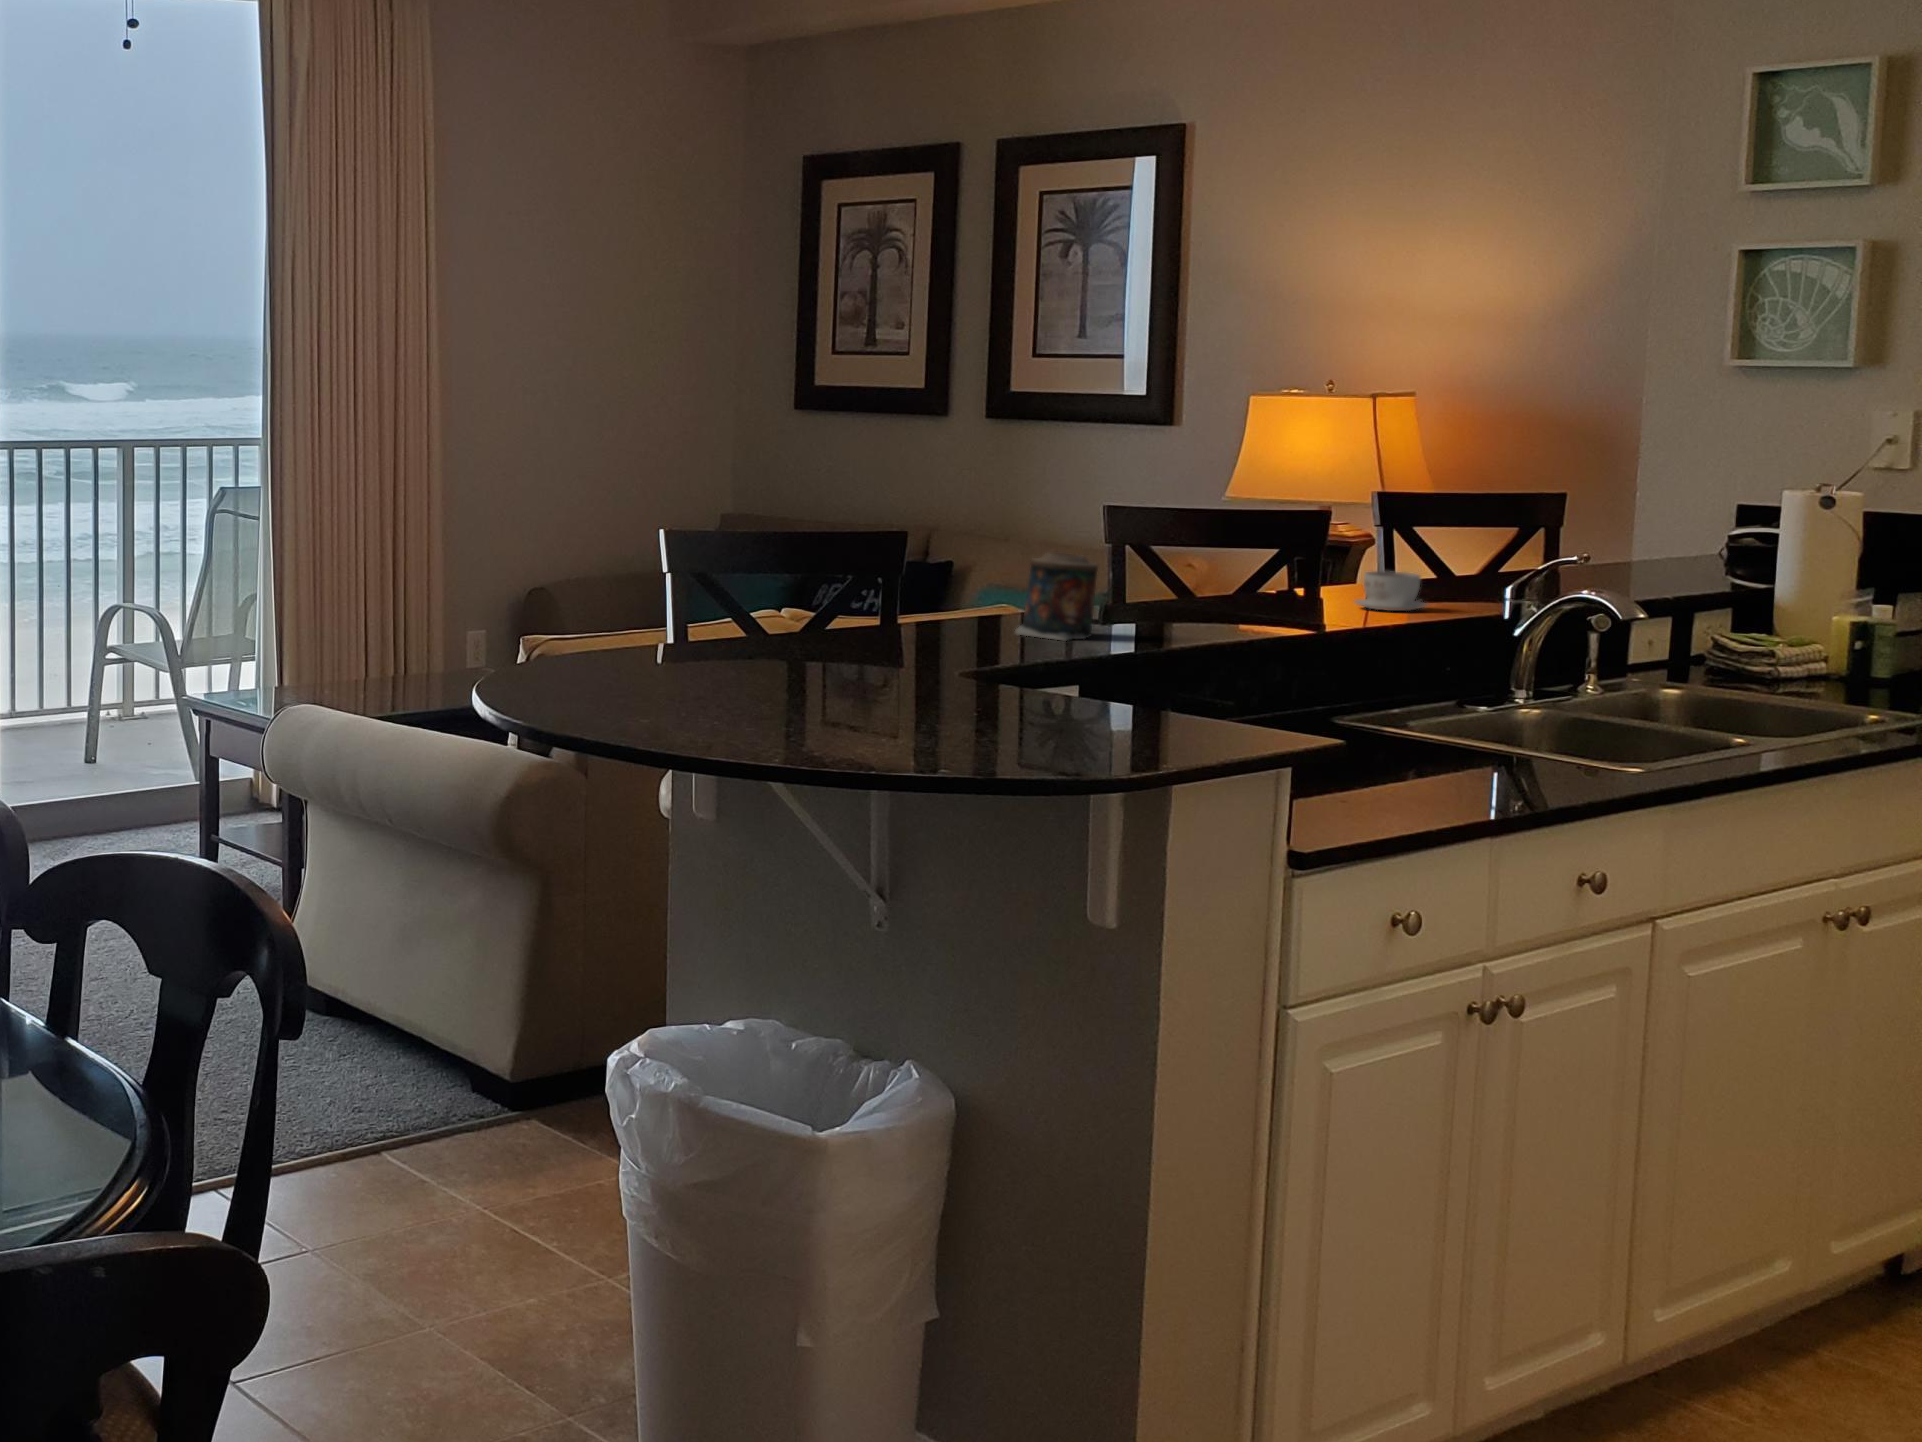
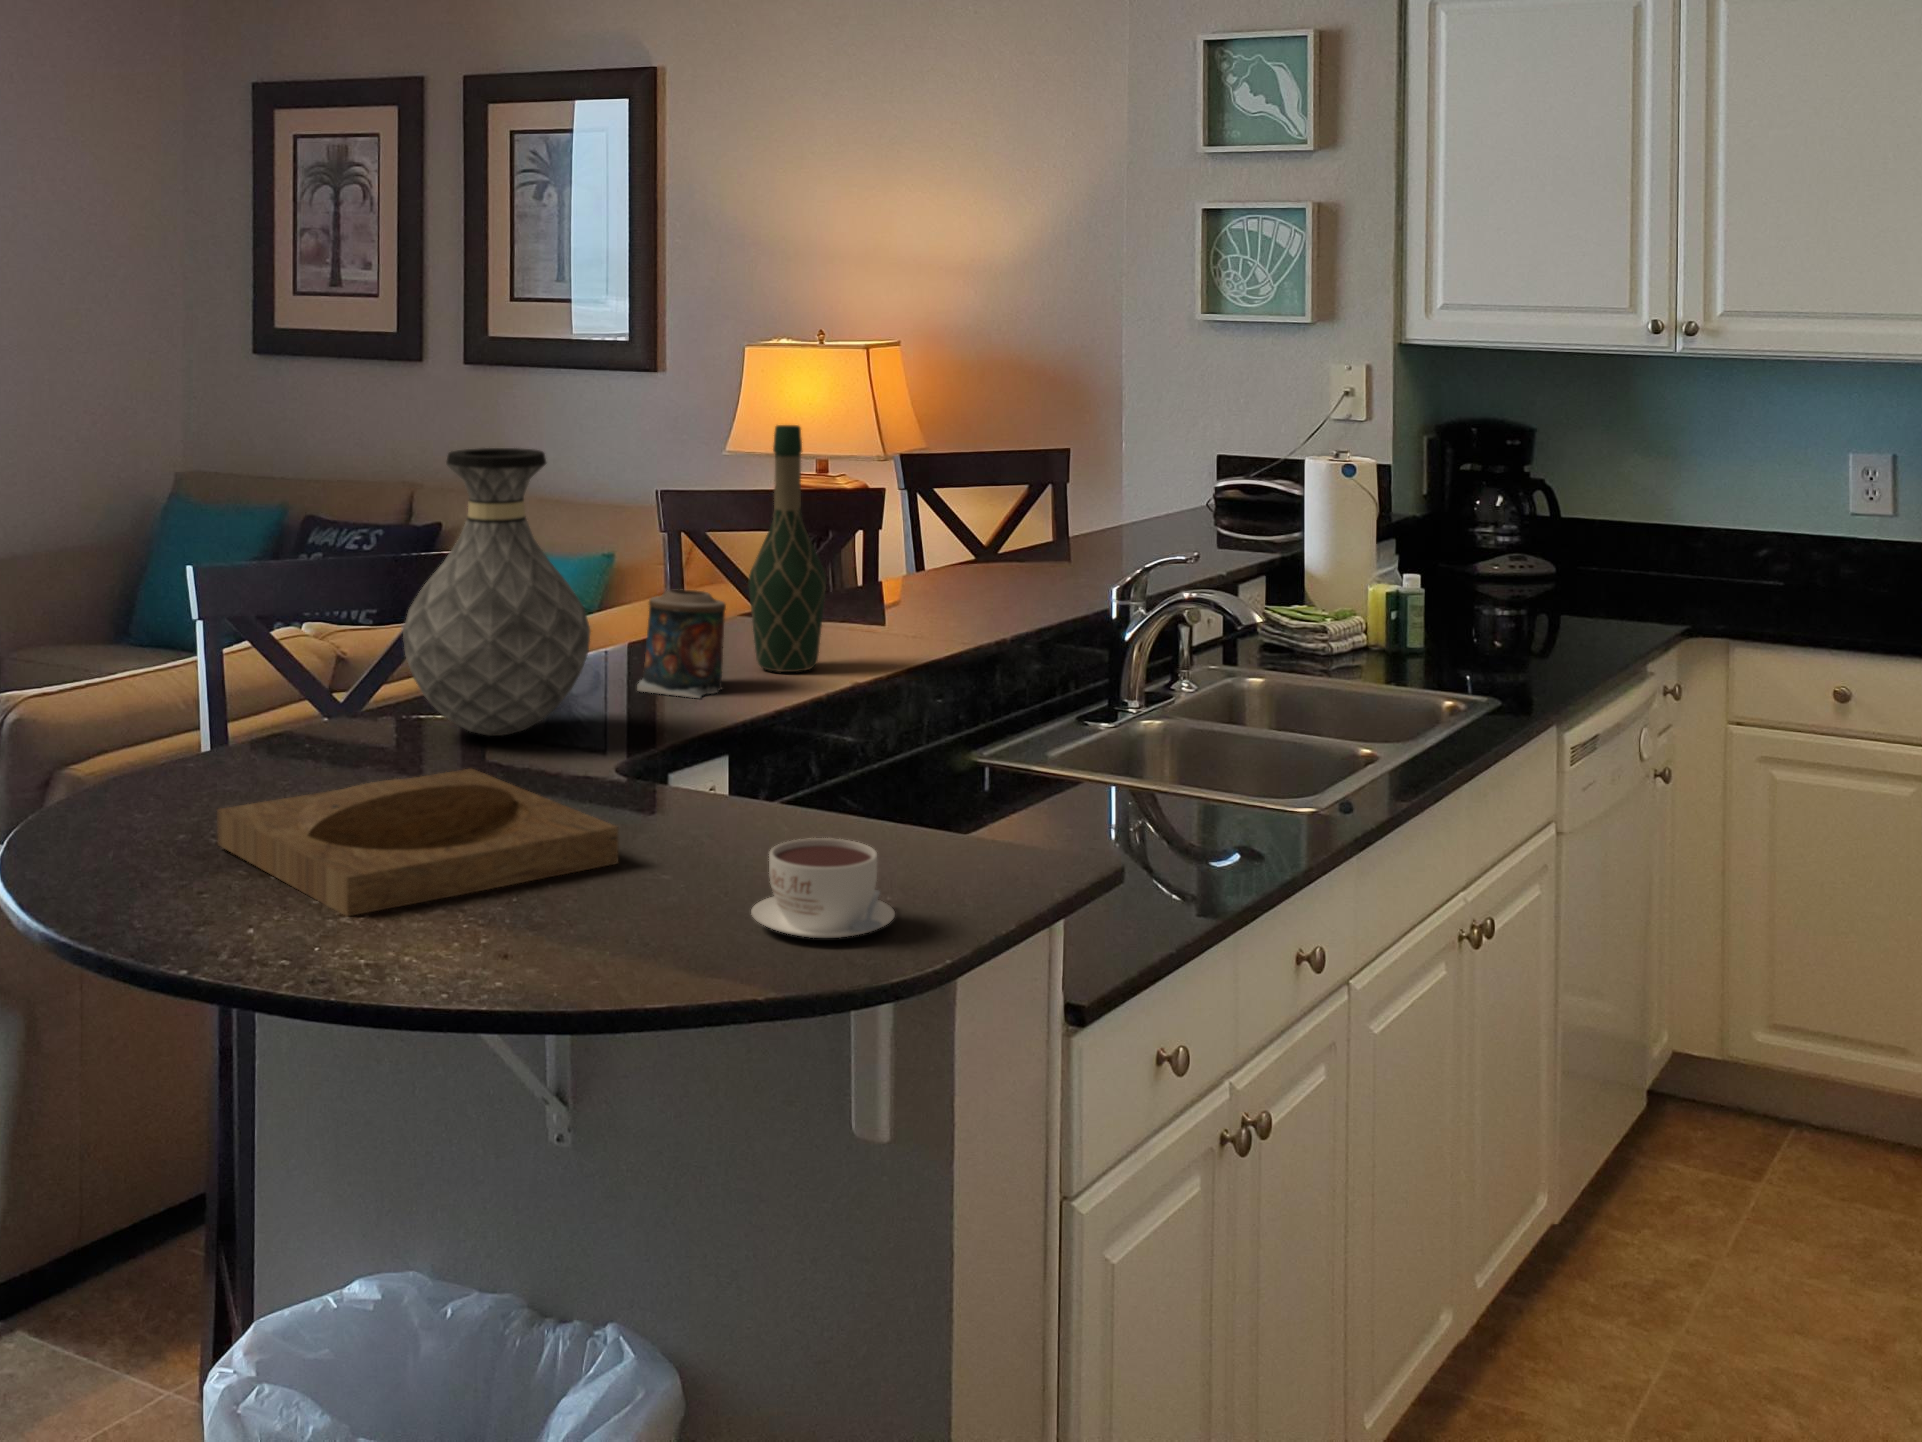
wine bottle: none [1129,417,1200,632] -> present [749,425,826,672]
vase: none [806,418,959,648] -> present [403,448,590,736]
coffee cup: present [1355,571,1427,611] -> present [751,838,895,938]
tray: none [633,643,921,715] -> present [217,769,618,916]

